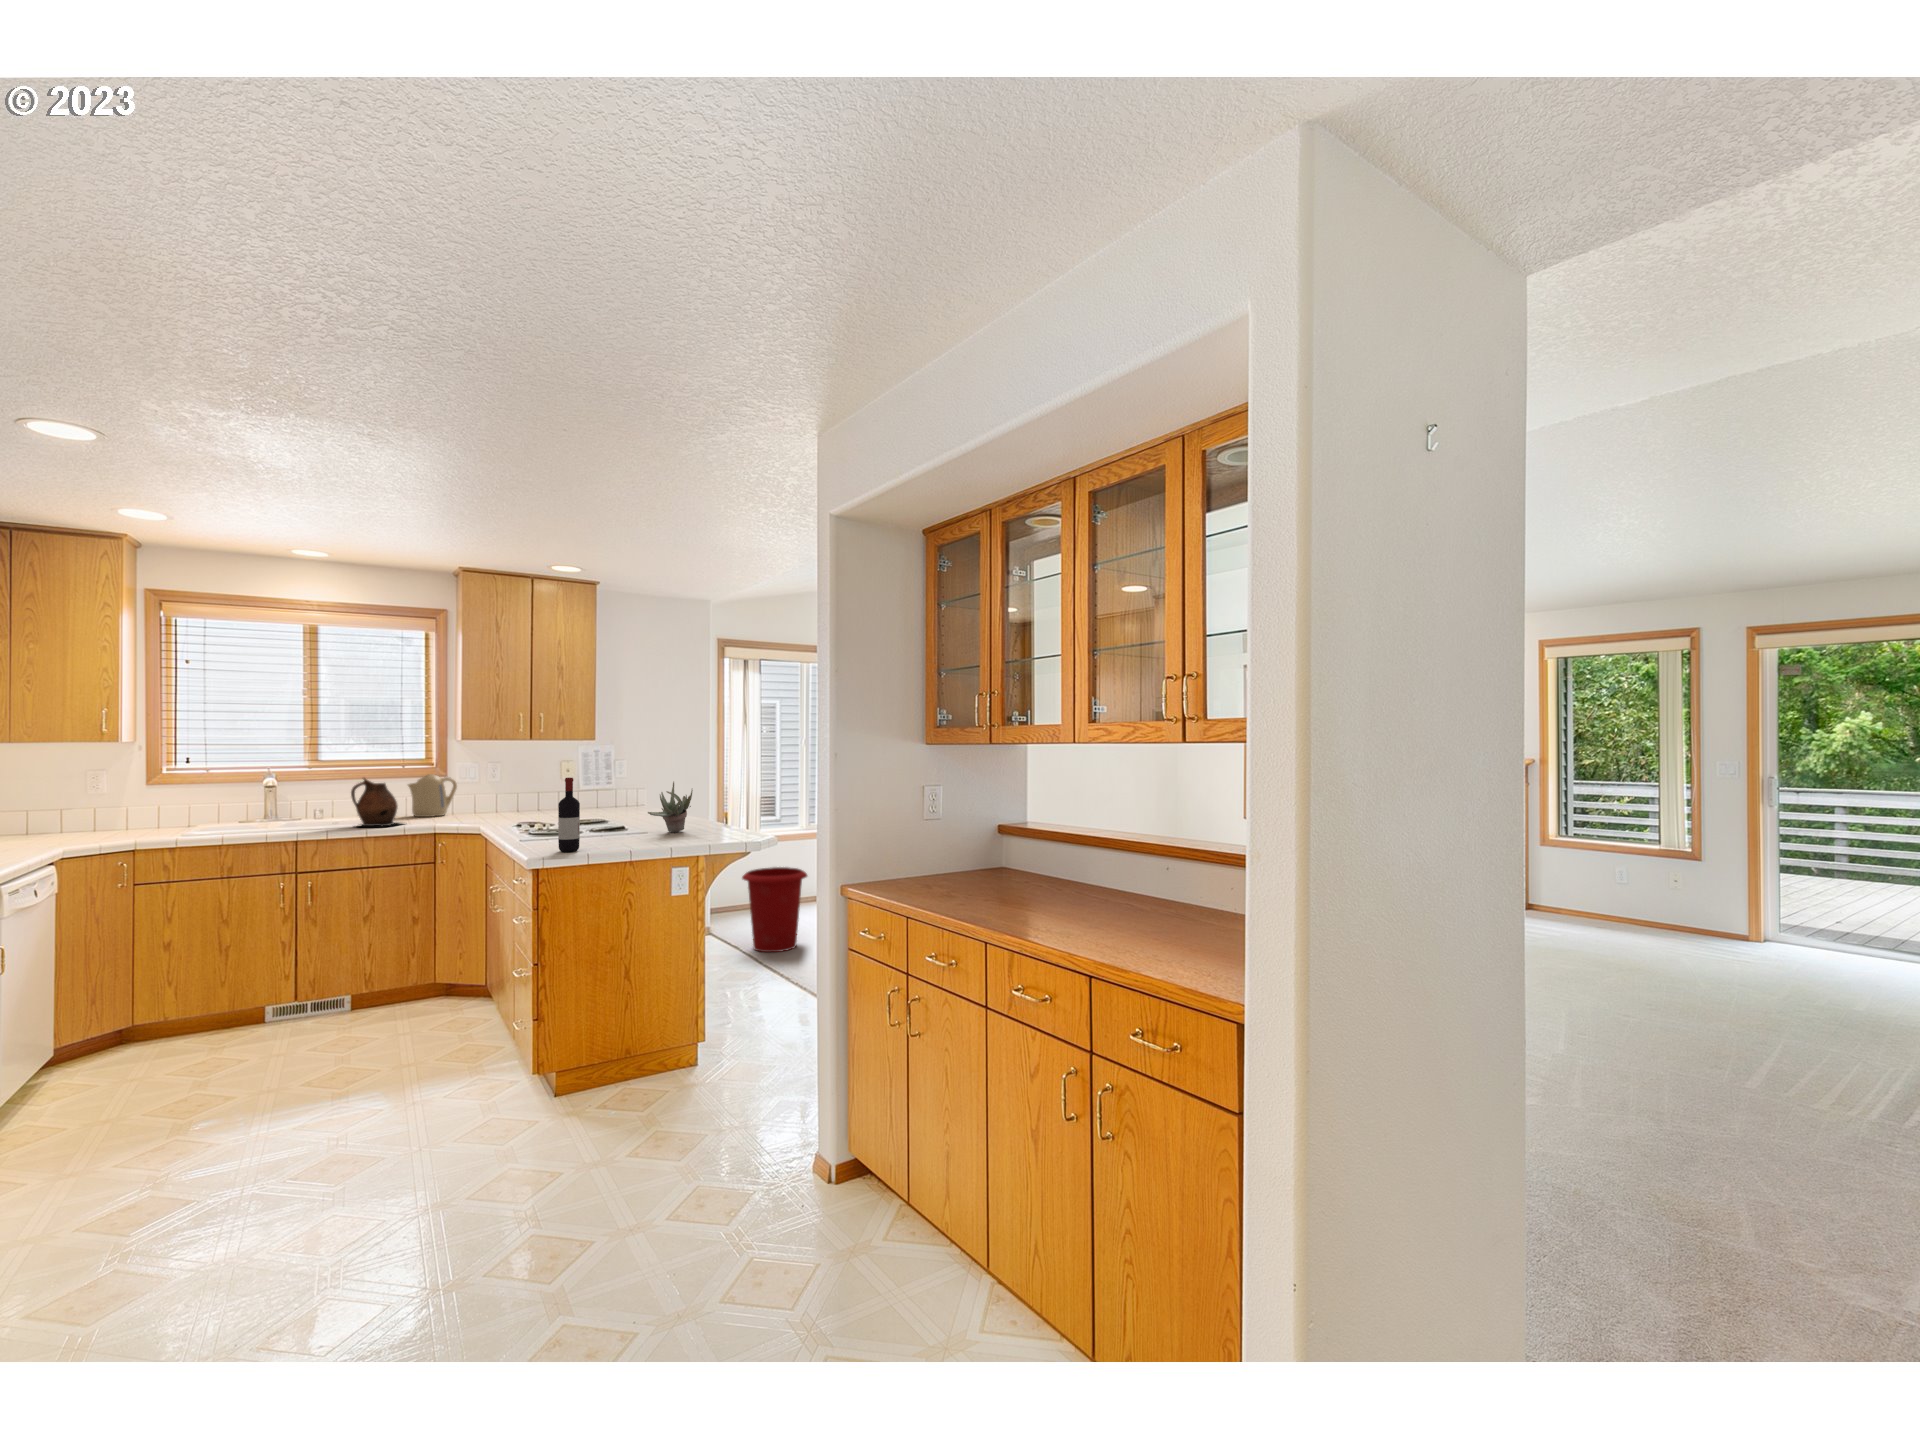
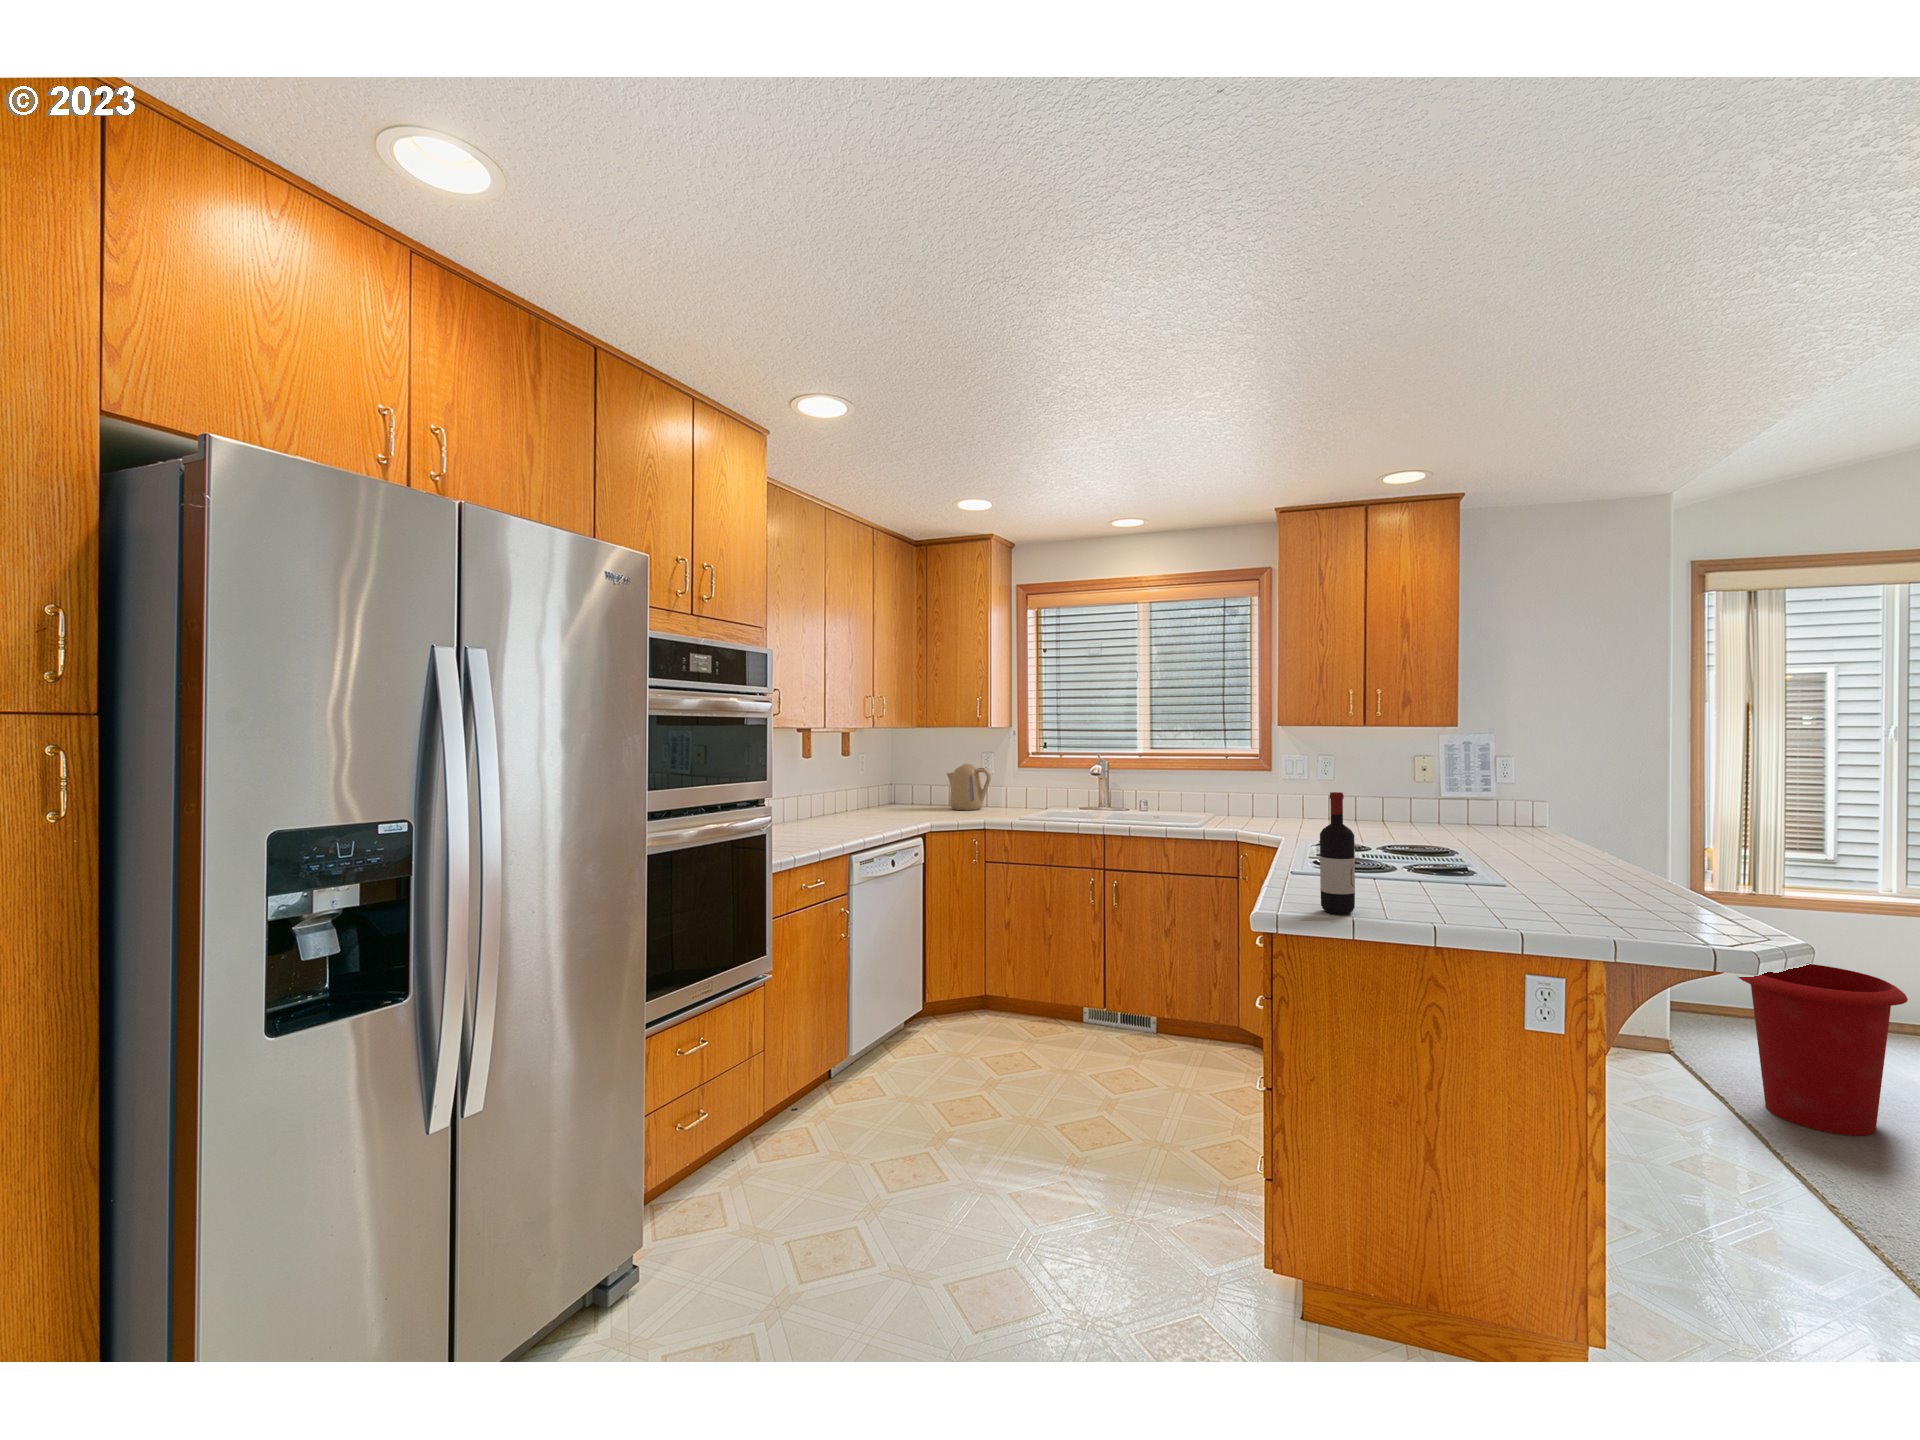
kettle: present [408,774,457,817] -> present [947,764,991,810]
ceramic pitcher: present [351,778,400,827] -> none [1153,769,1209,829]
succulent plant: present [648,782,693,832] -> none [1499,804,1595,895]

